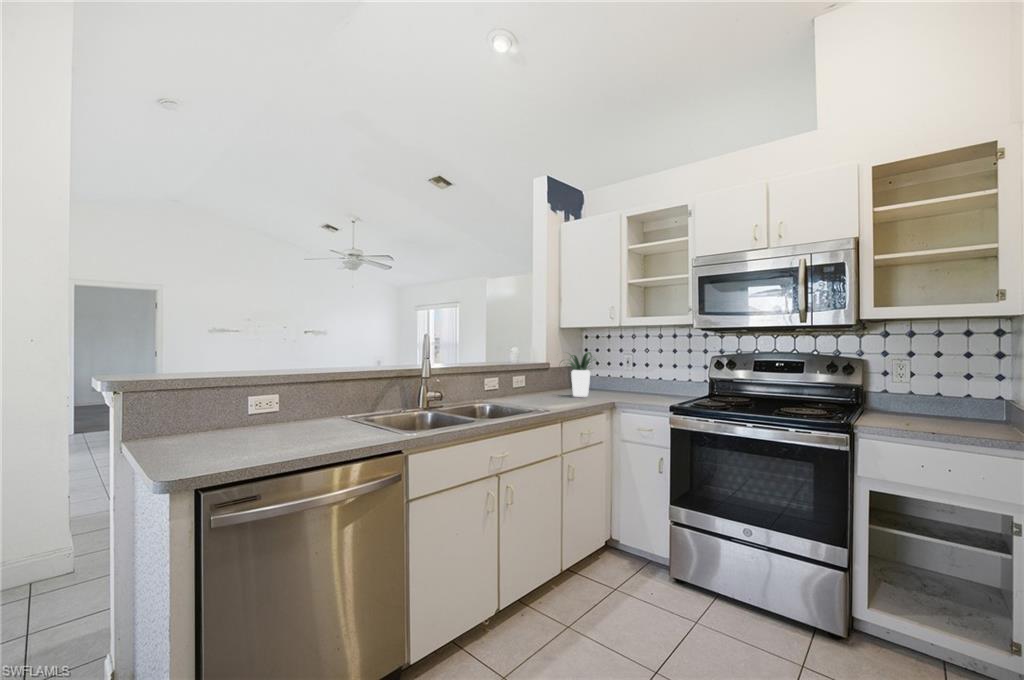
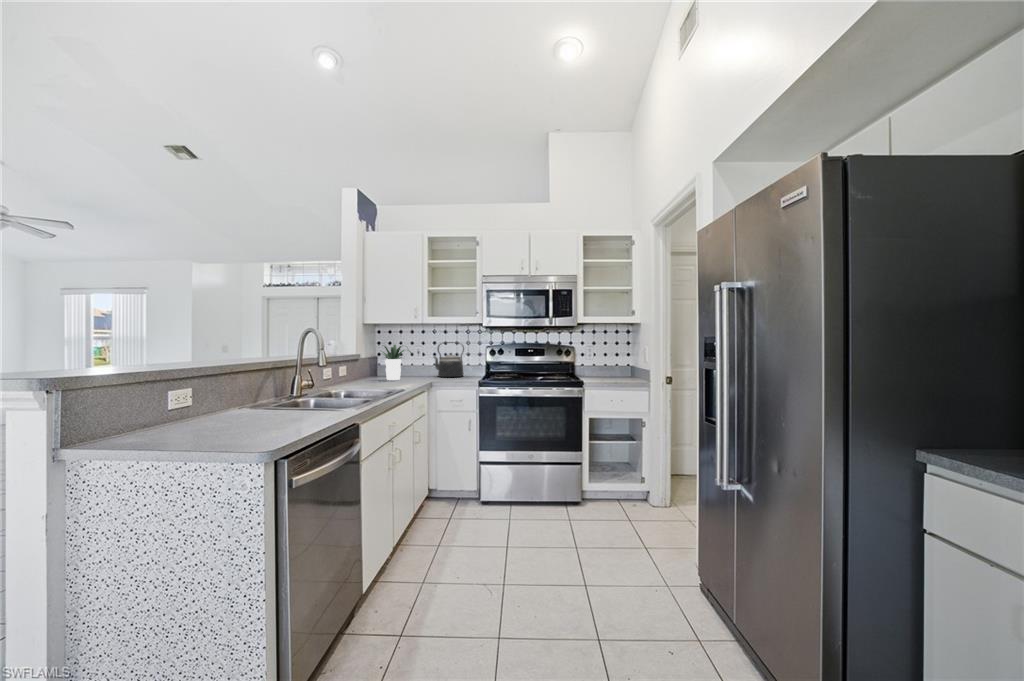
kettle: none [643,350,681,399] -> present [433,342,464,377]

